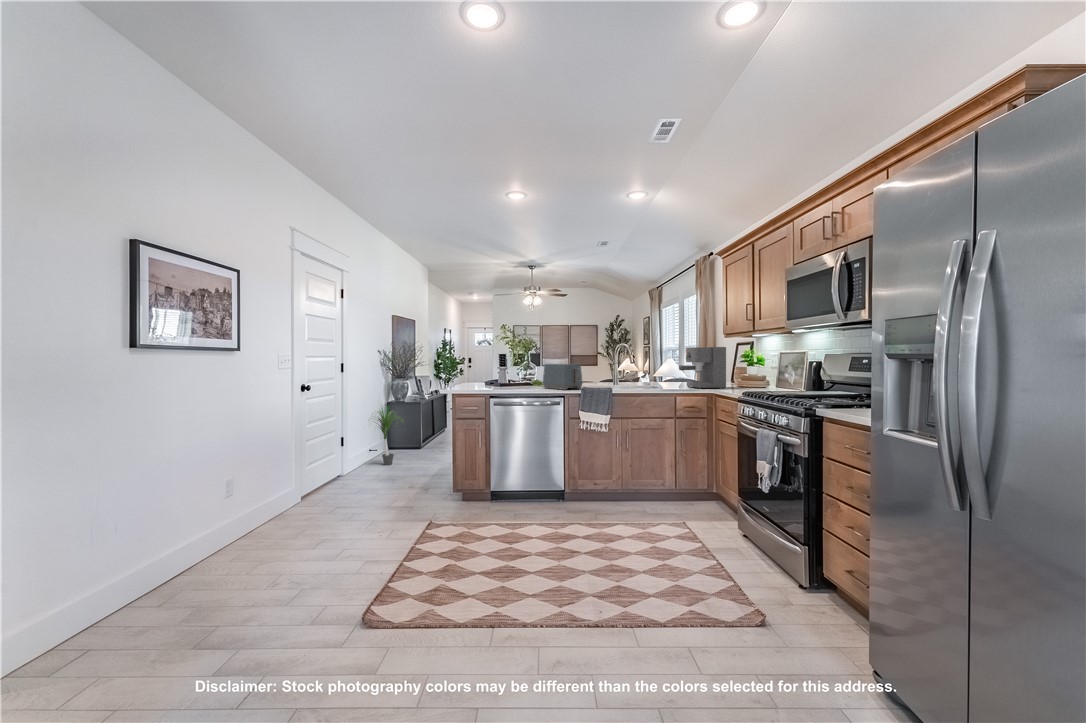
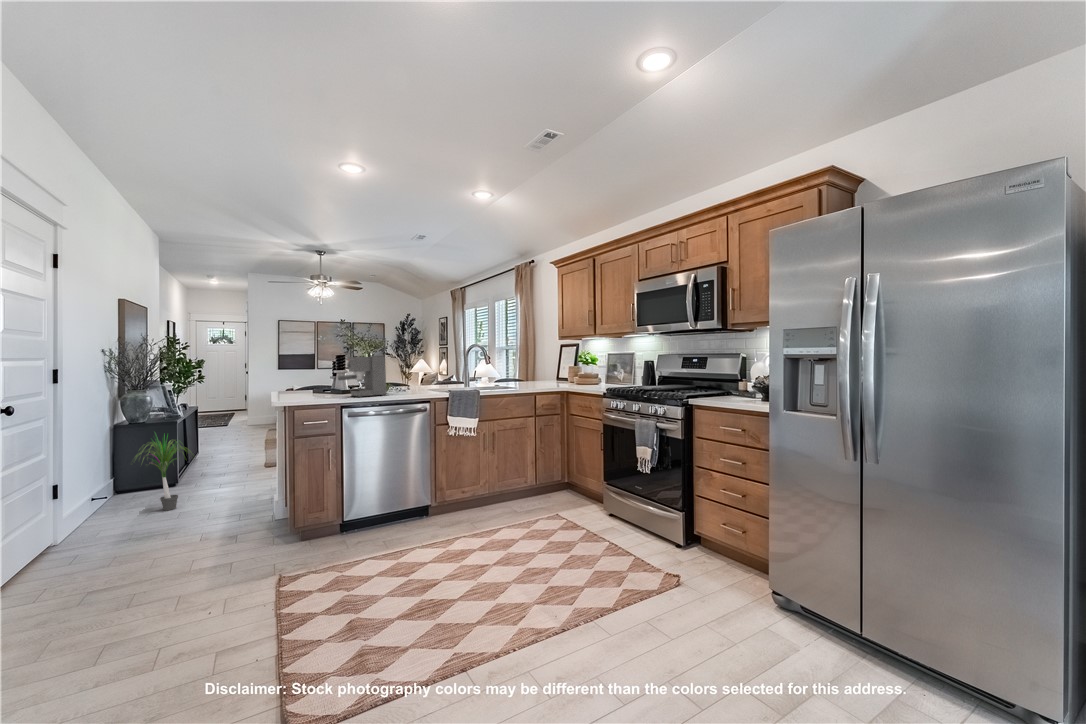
coffee maker: present [679,347,726,389] -> present [338,356,386,397]
toaster: present [543,364,583,390] -> none [398,371,444,399]

